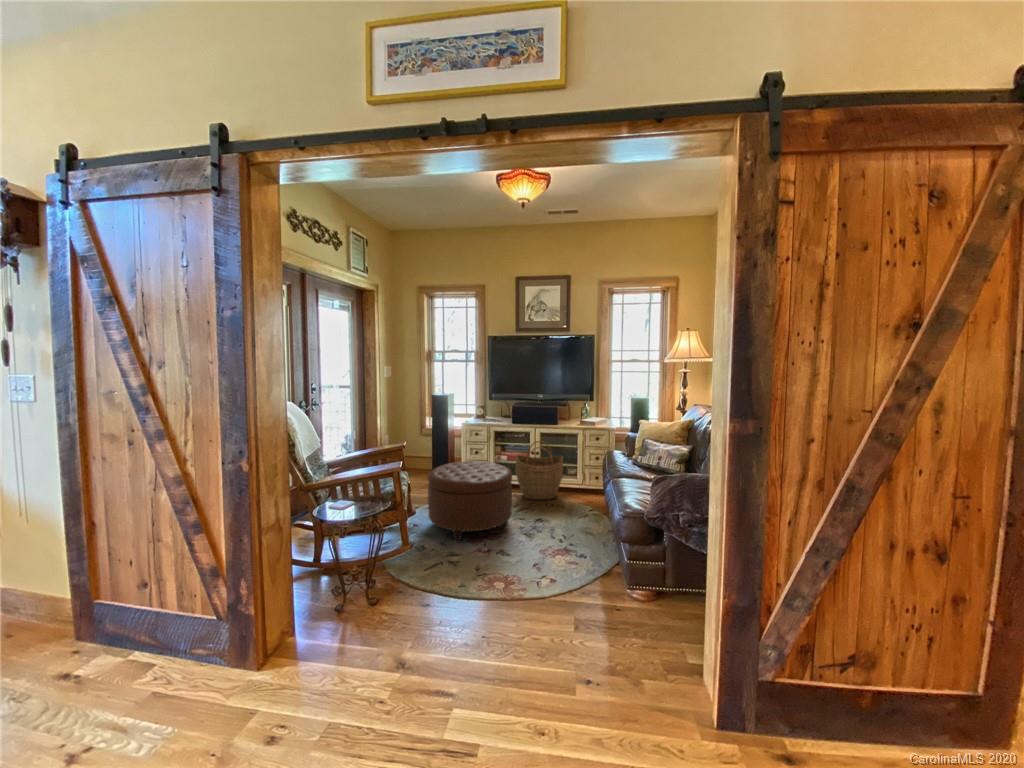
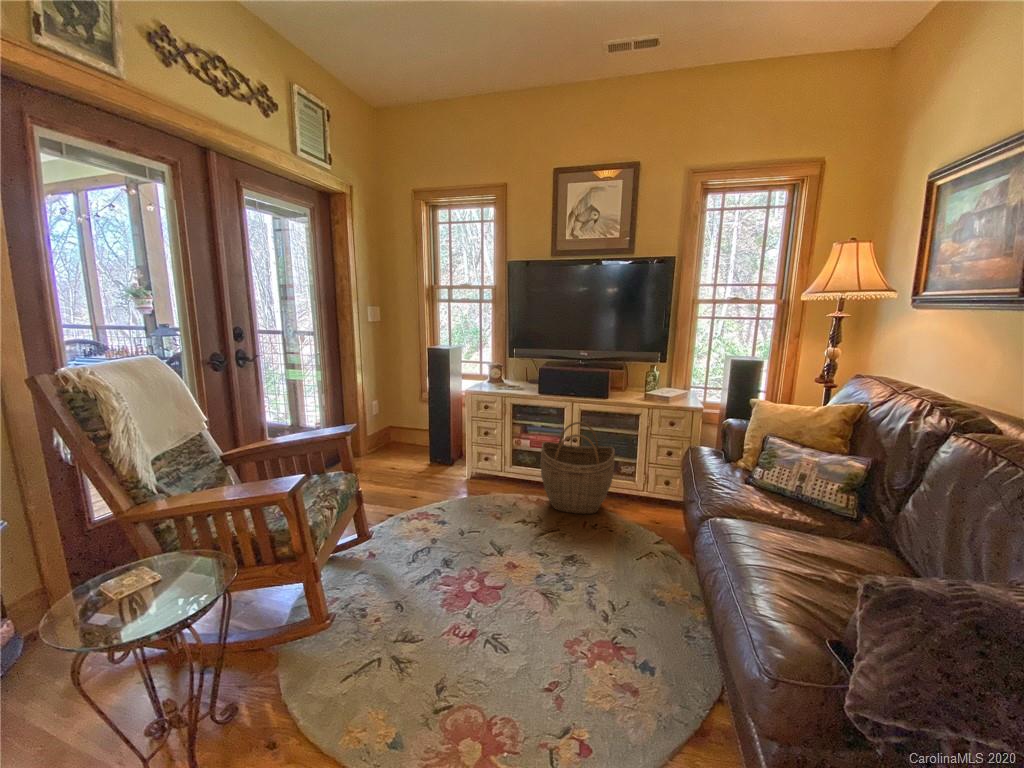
ottoman: present [428,461,512,543] -> none [378,457,525,612]

